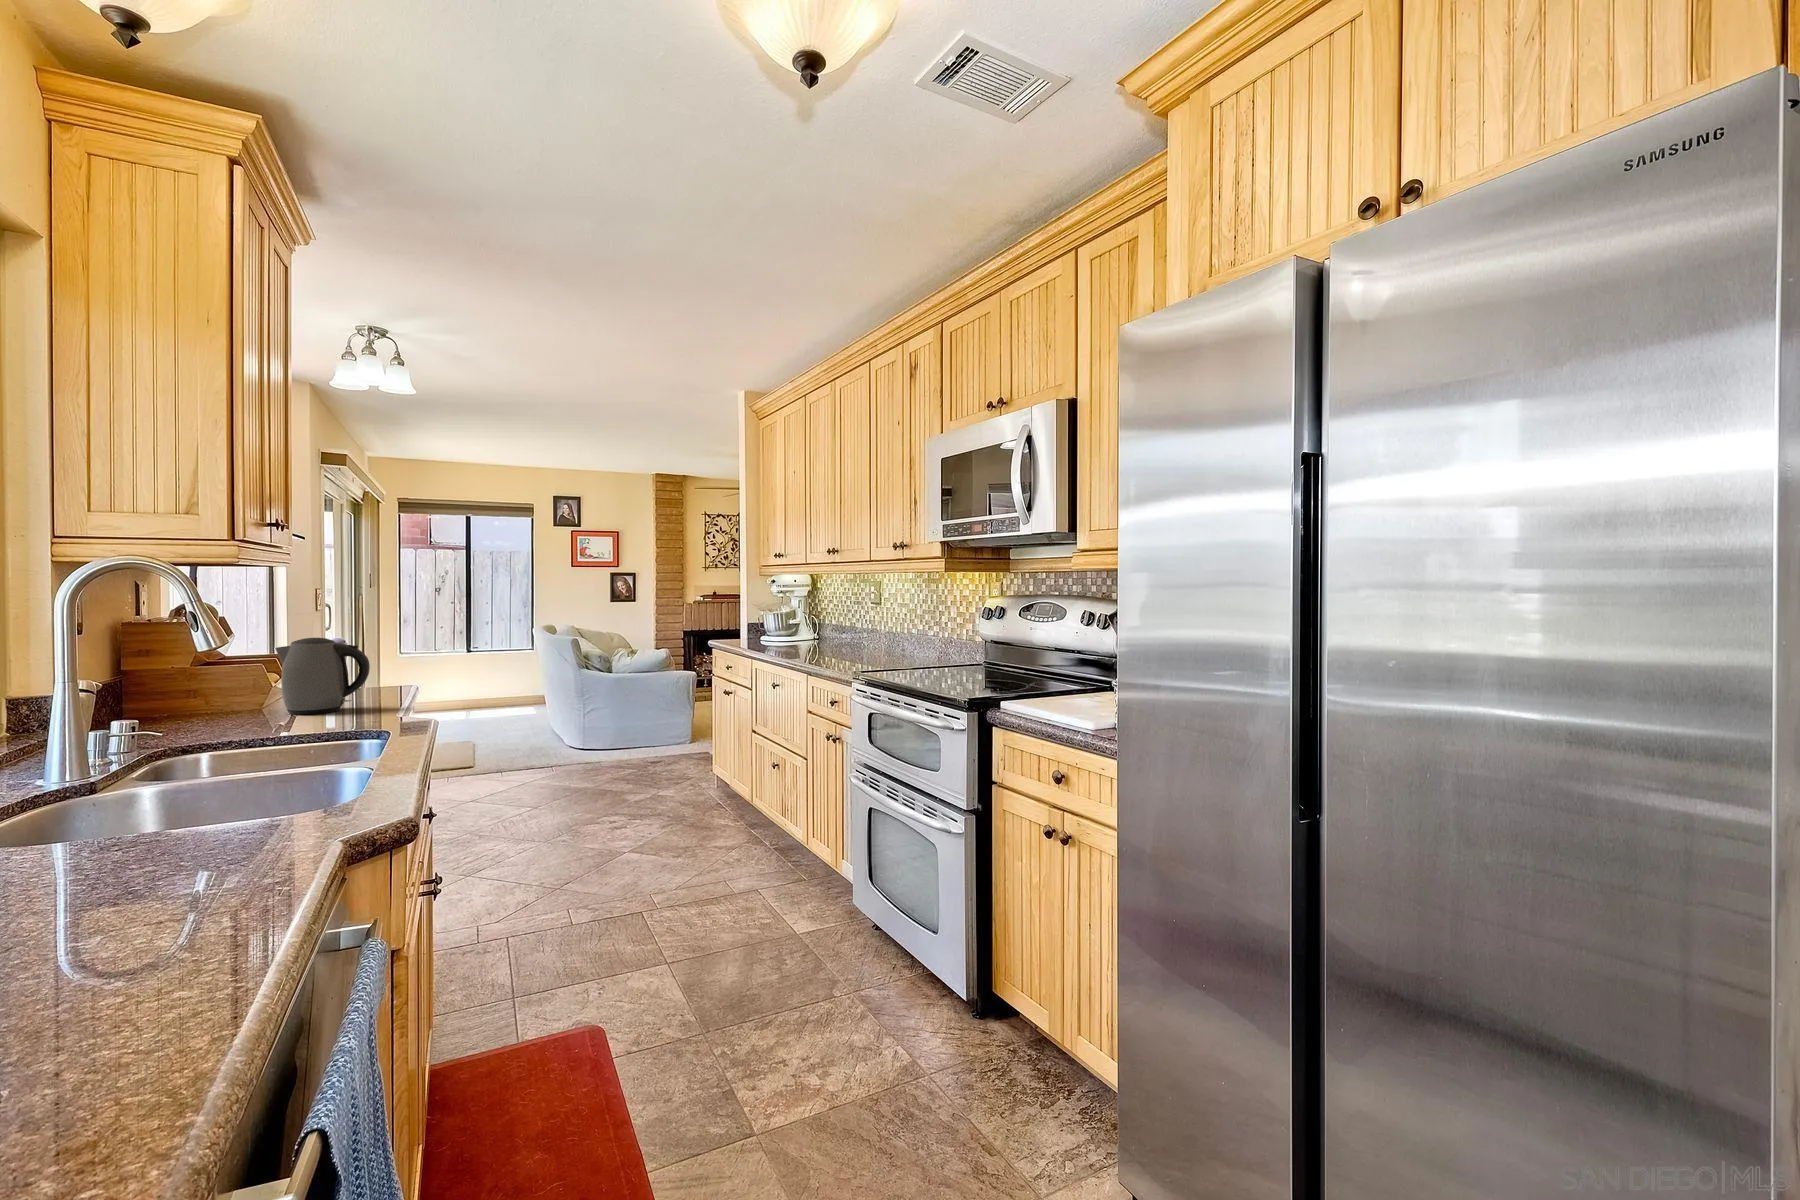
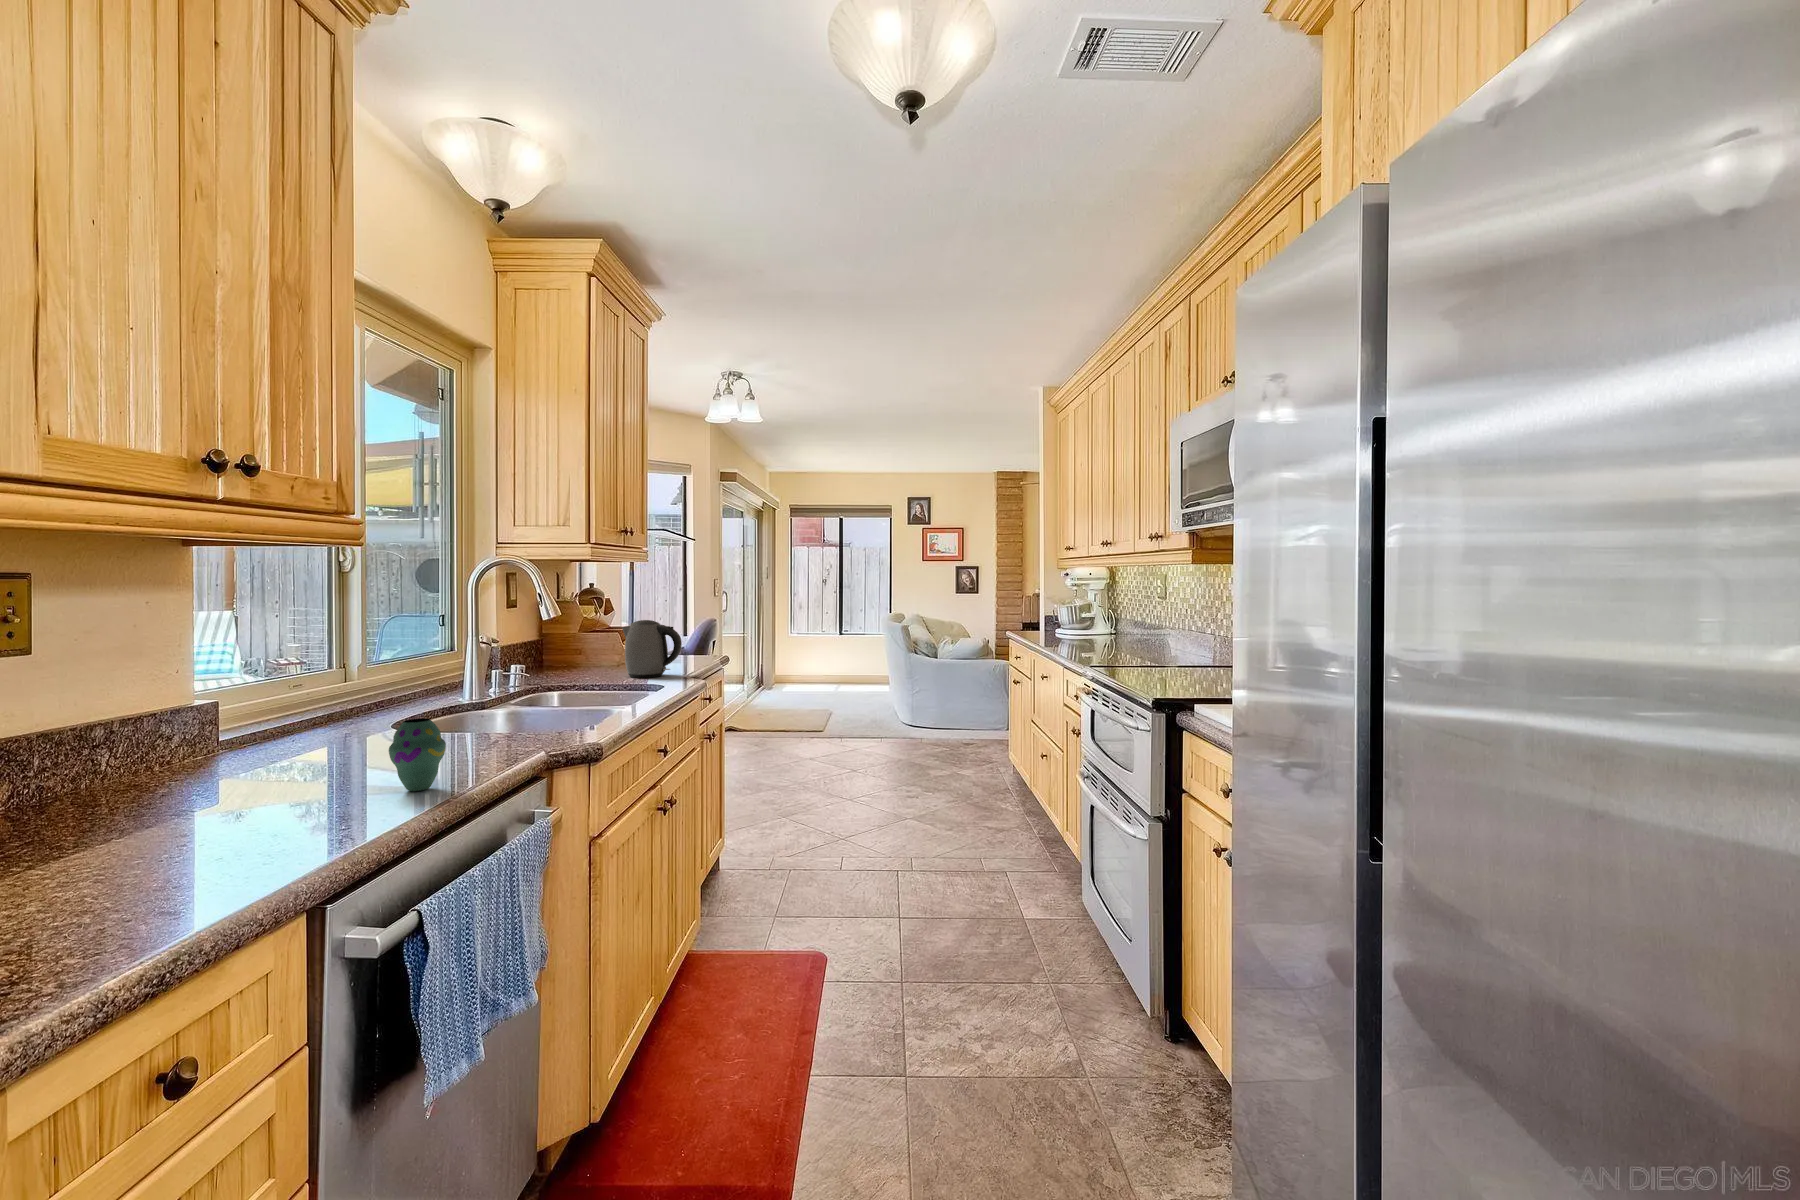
vase: none [114,790,216,905] -> present [389,718,446,791]

